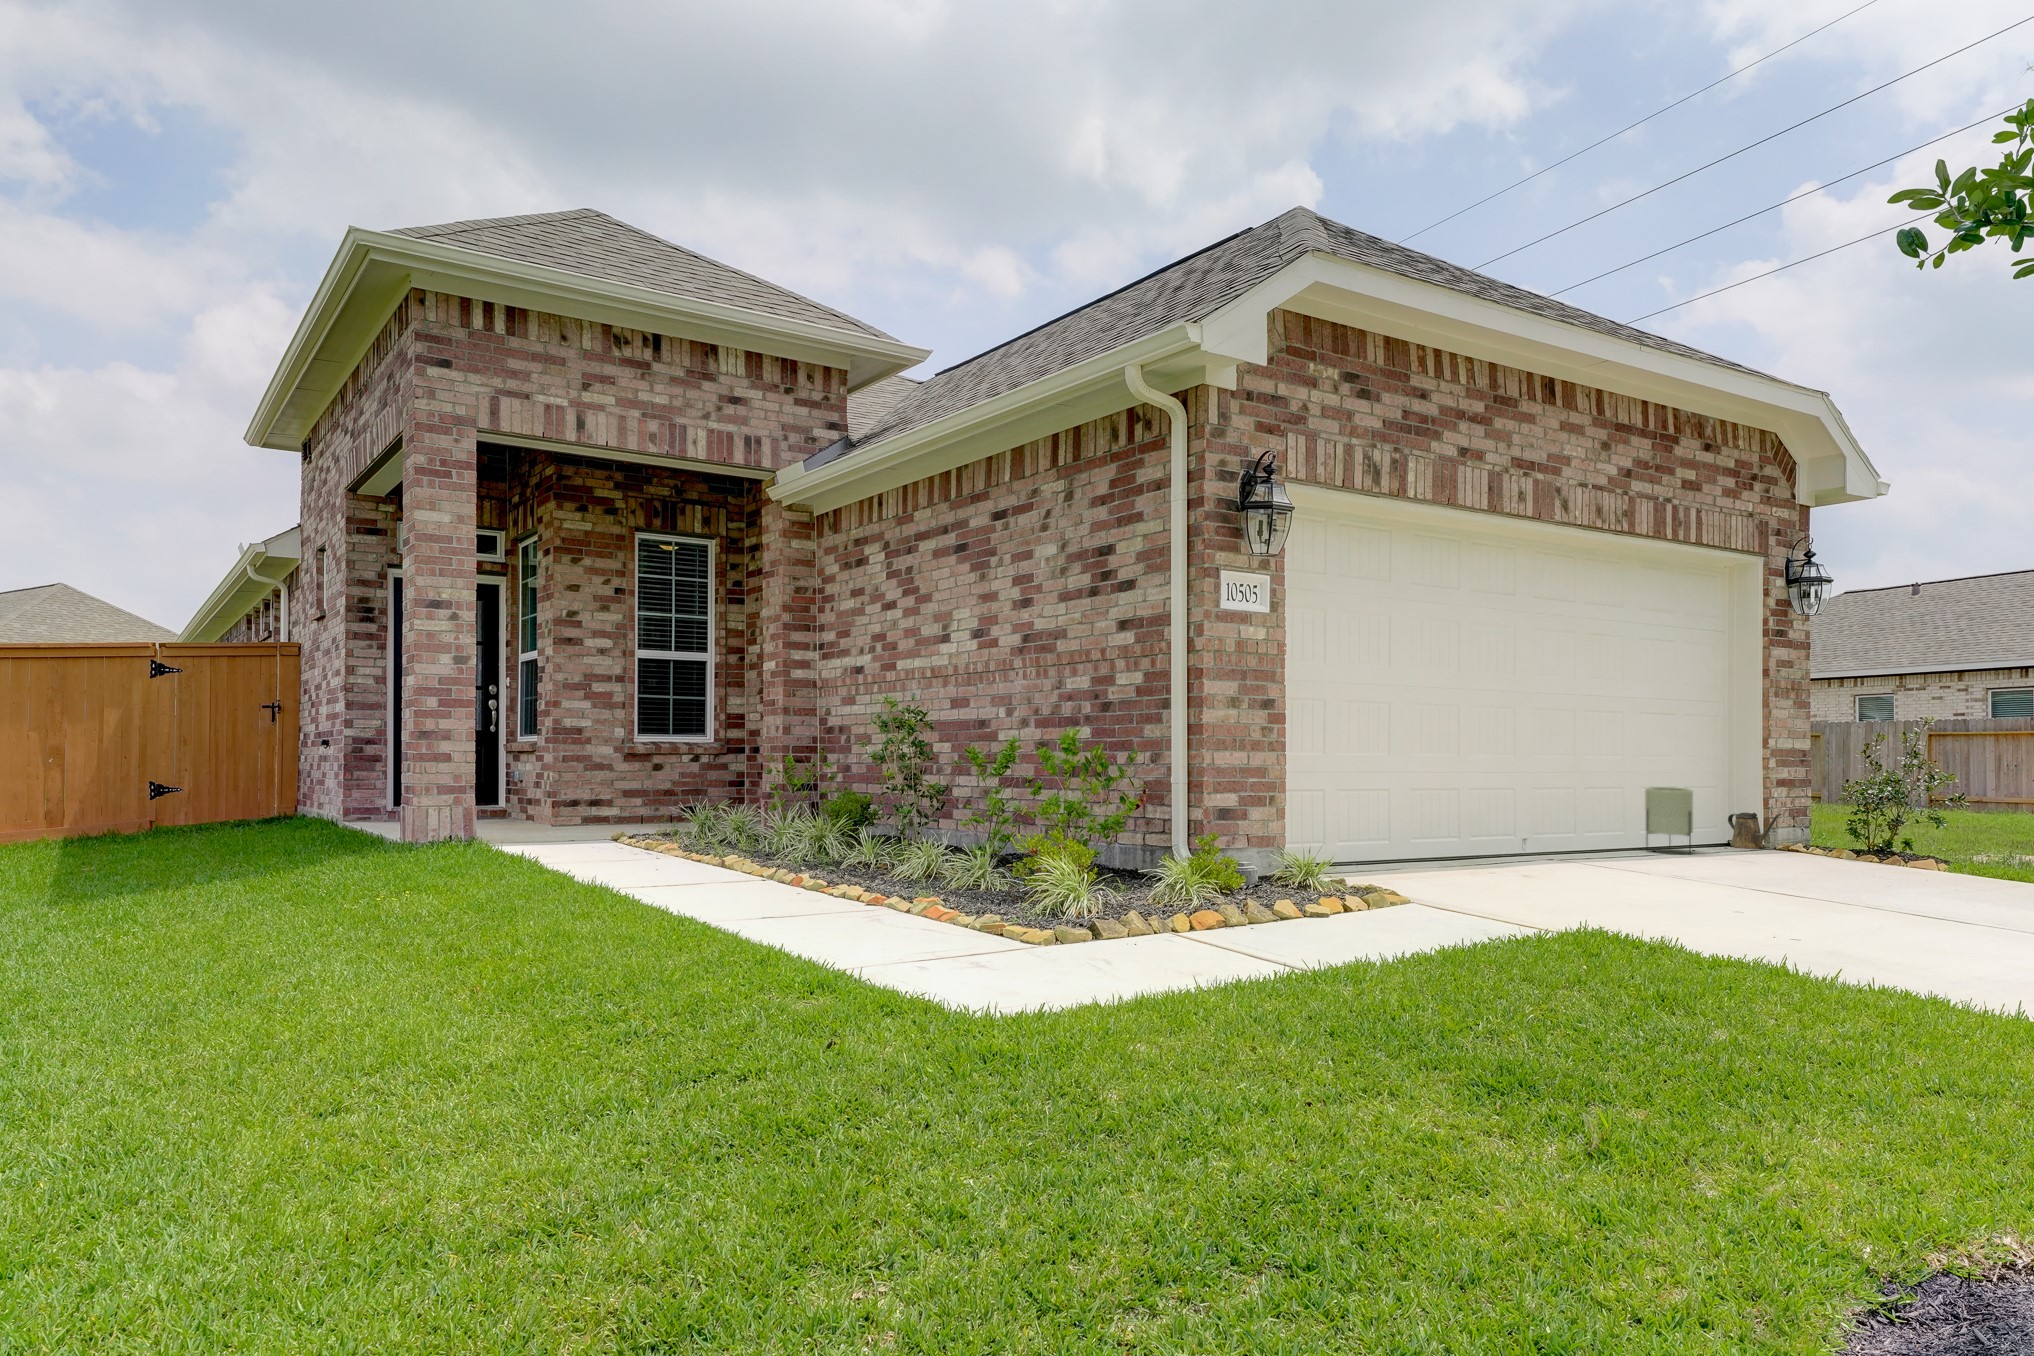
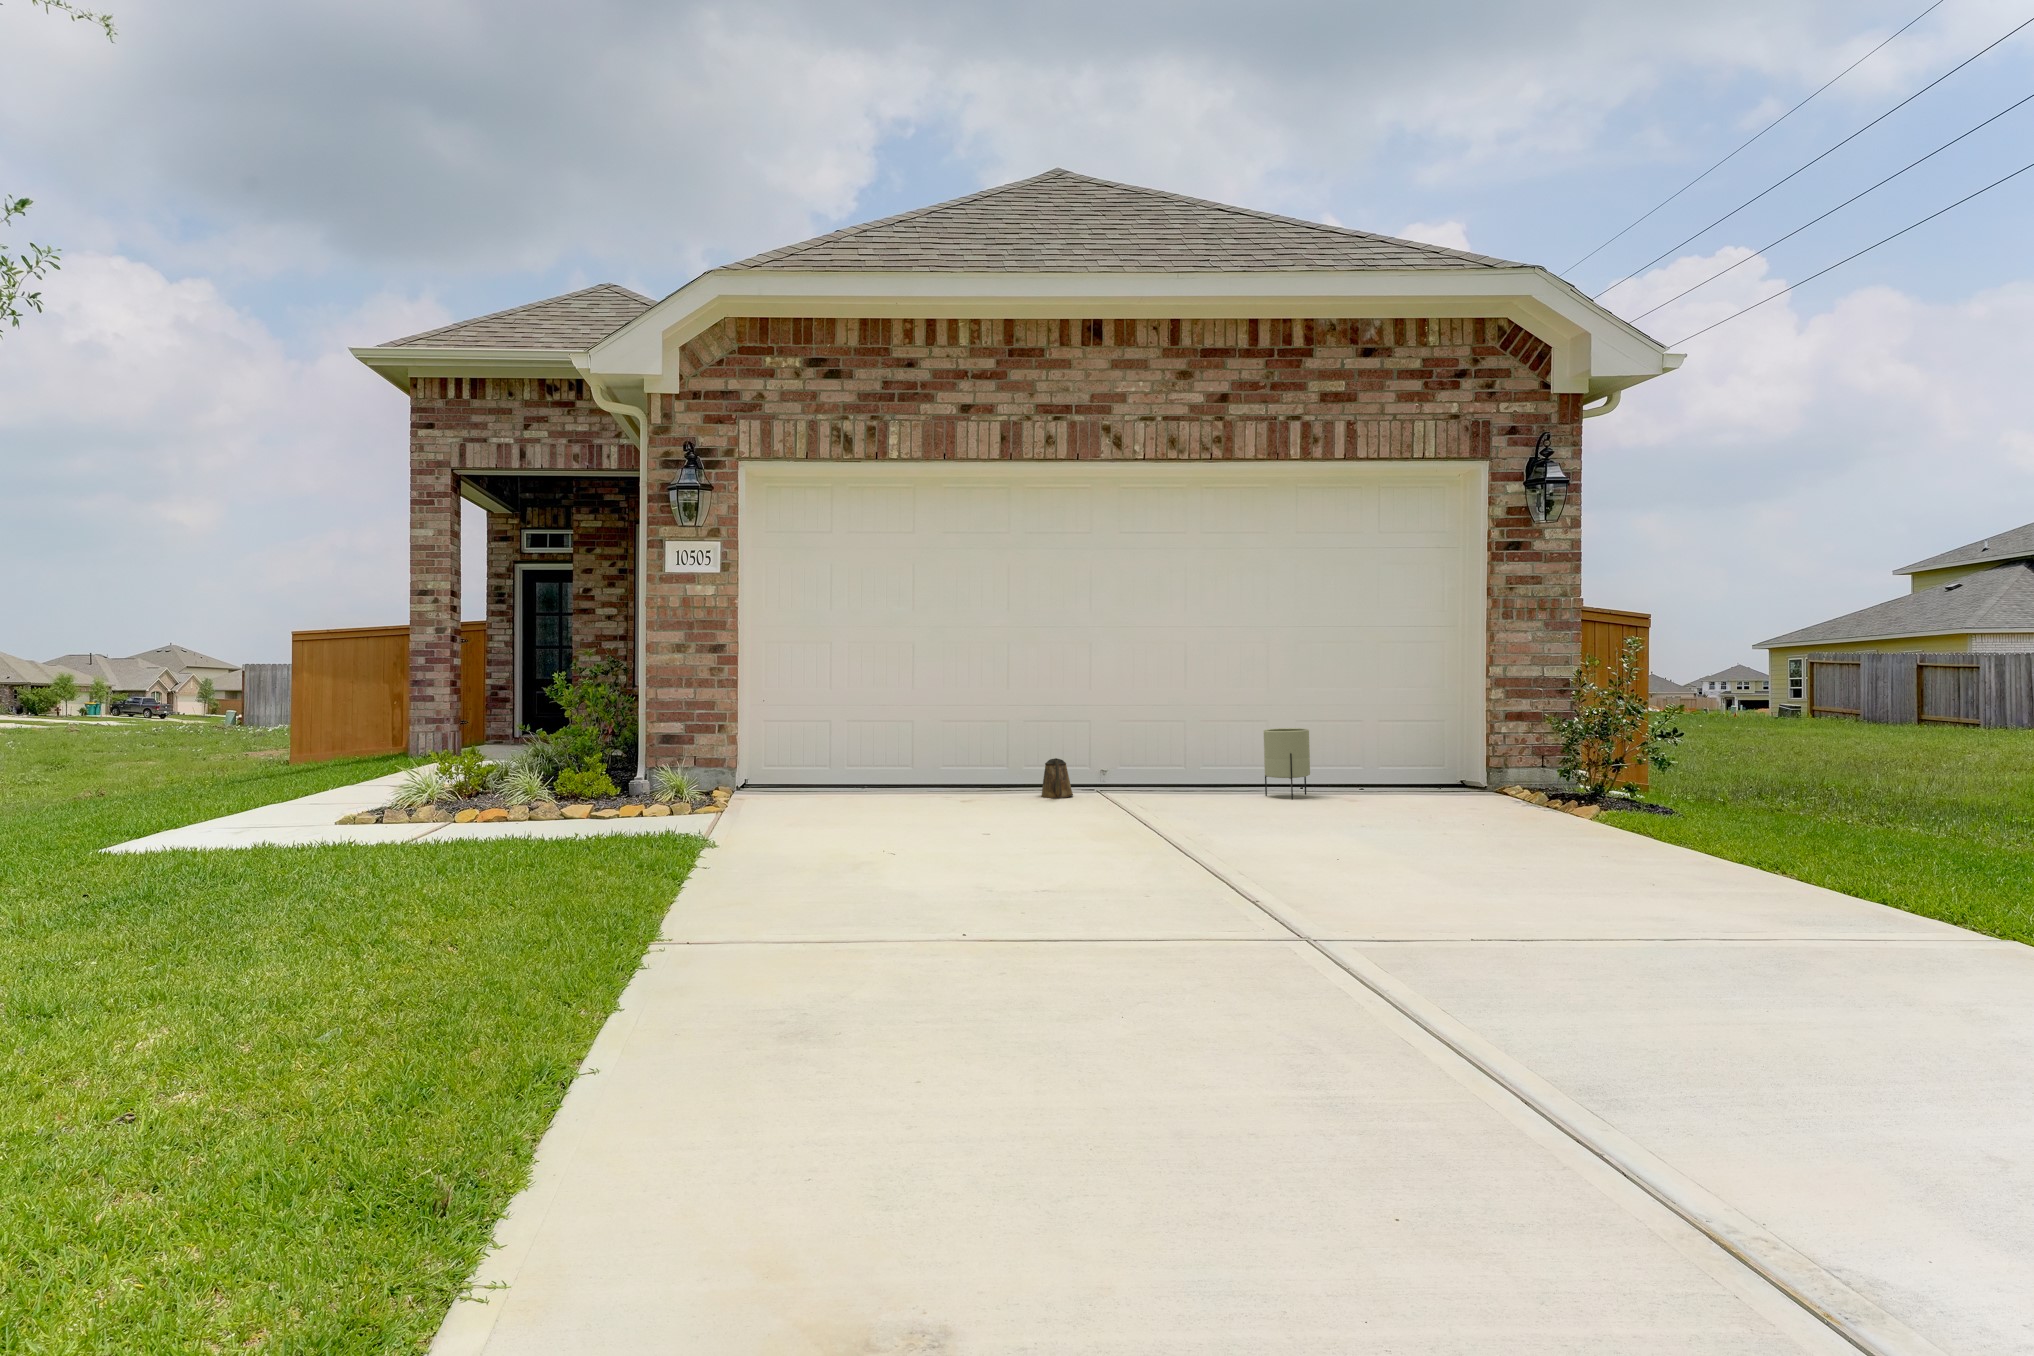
watering can: present [1728,813,1781,849] -> present [1041,758,1073,798]

